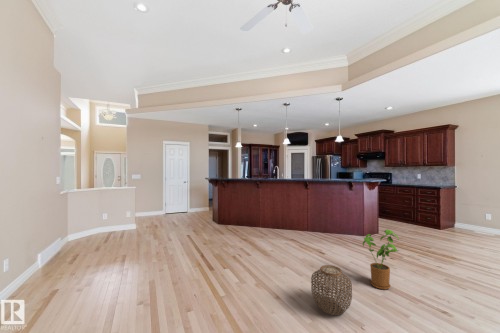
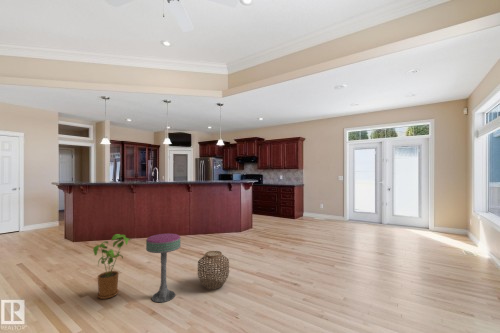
house plant: present [363,229,399,290] -> present [93,234,131,299]
bar stool: none [254,237,290,316] -> present [146,233,181,302]

